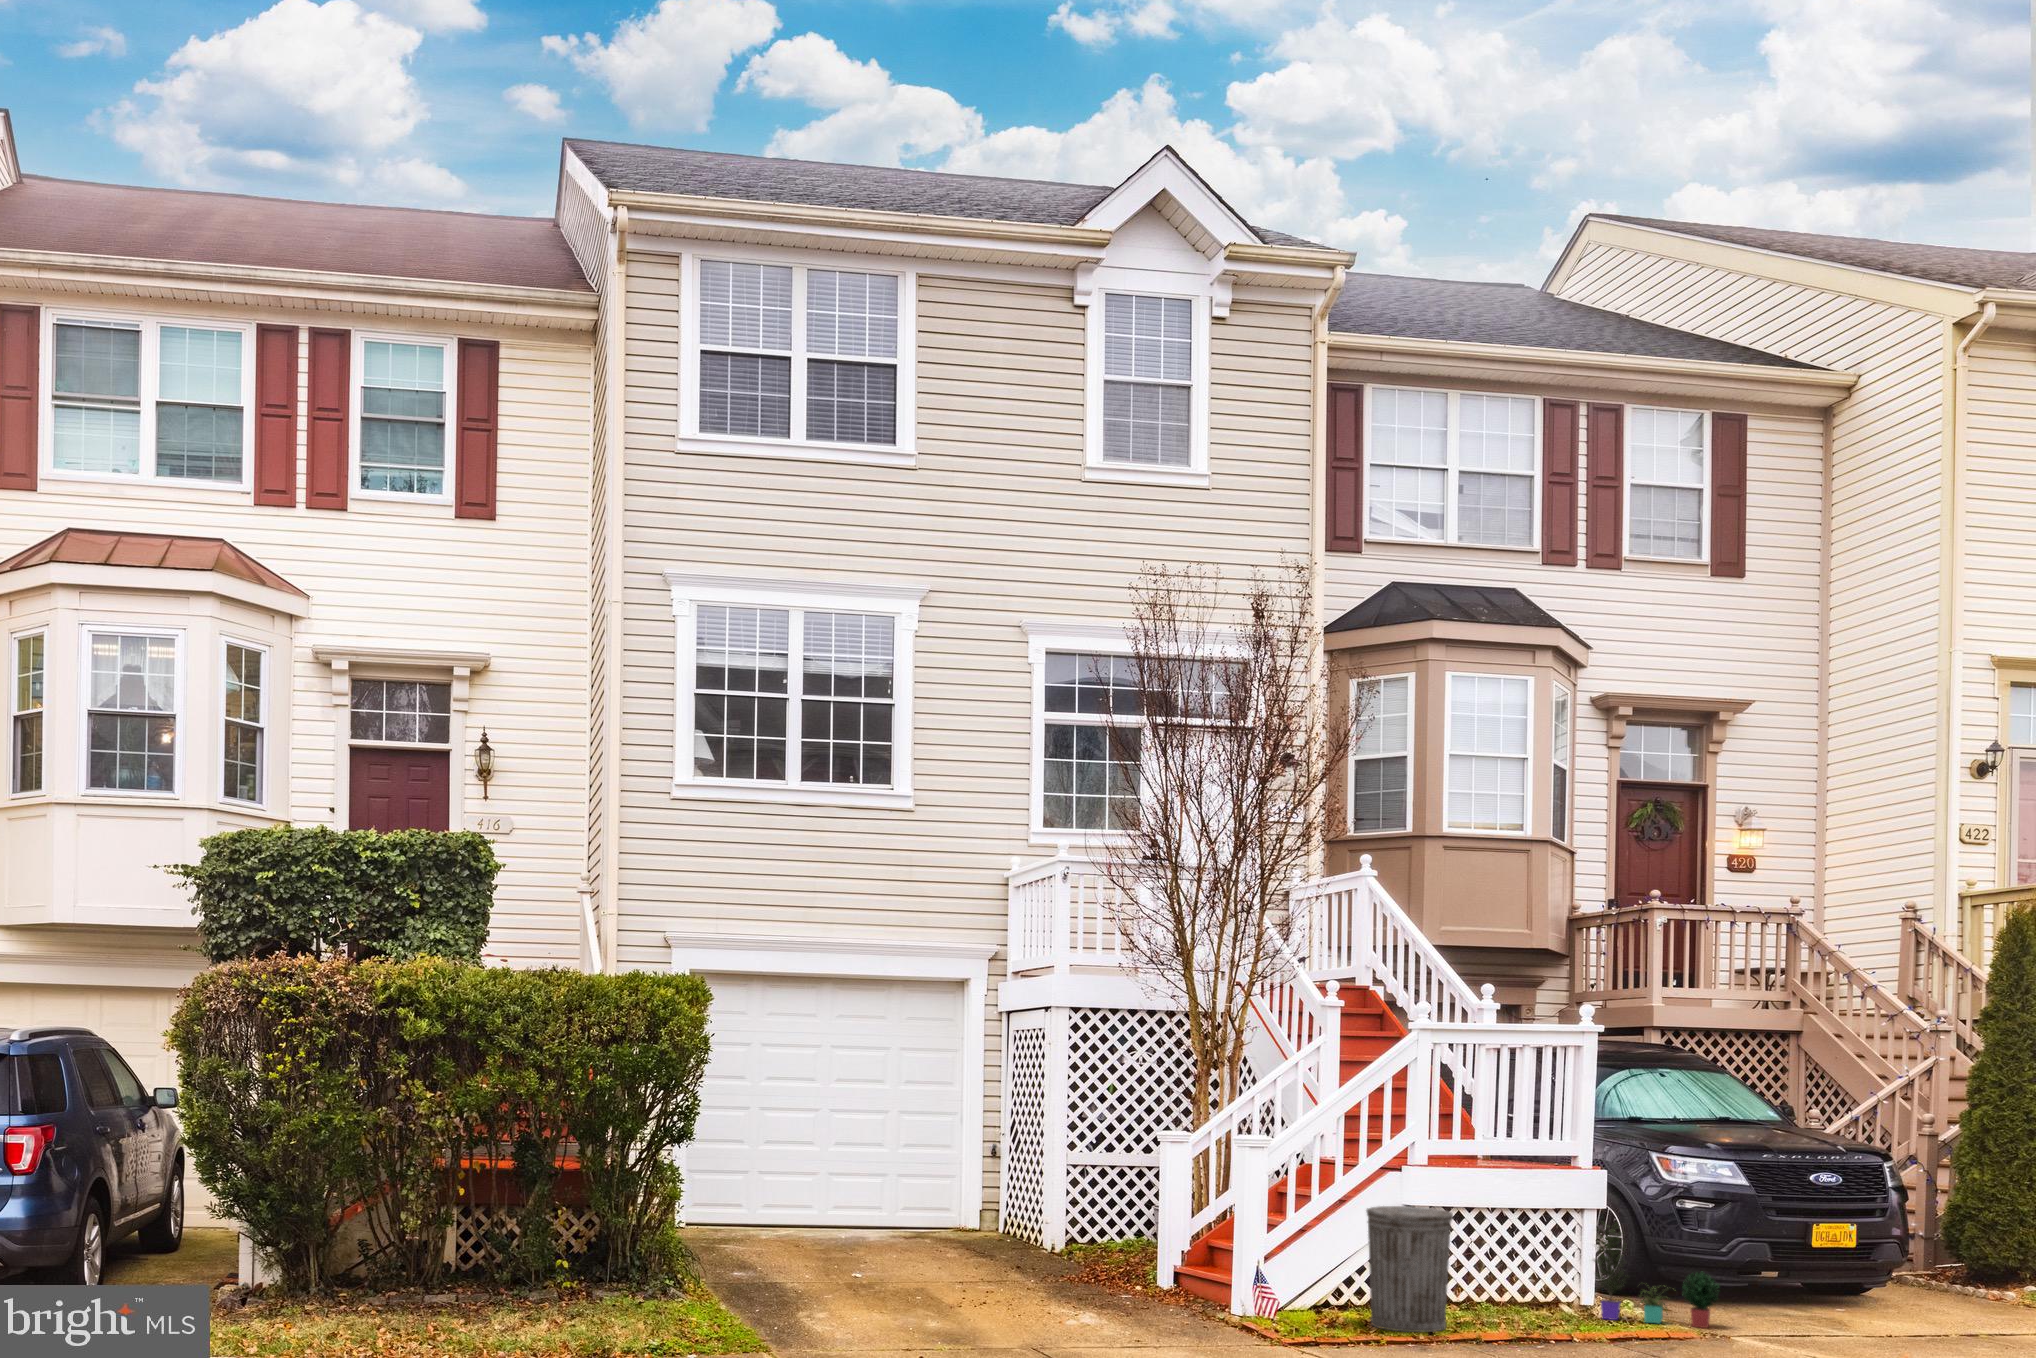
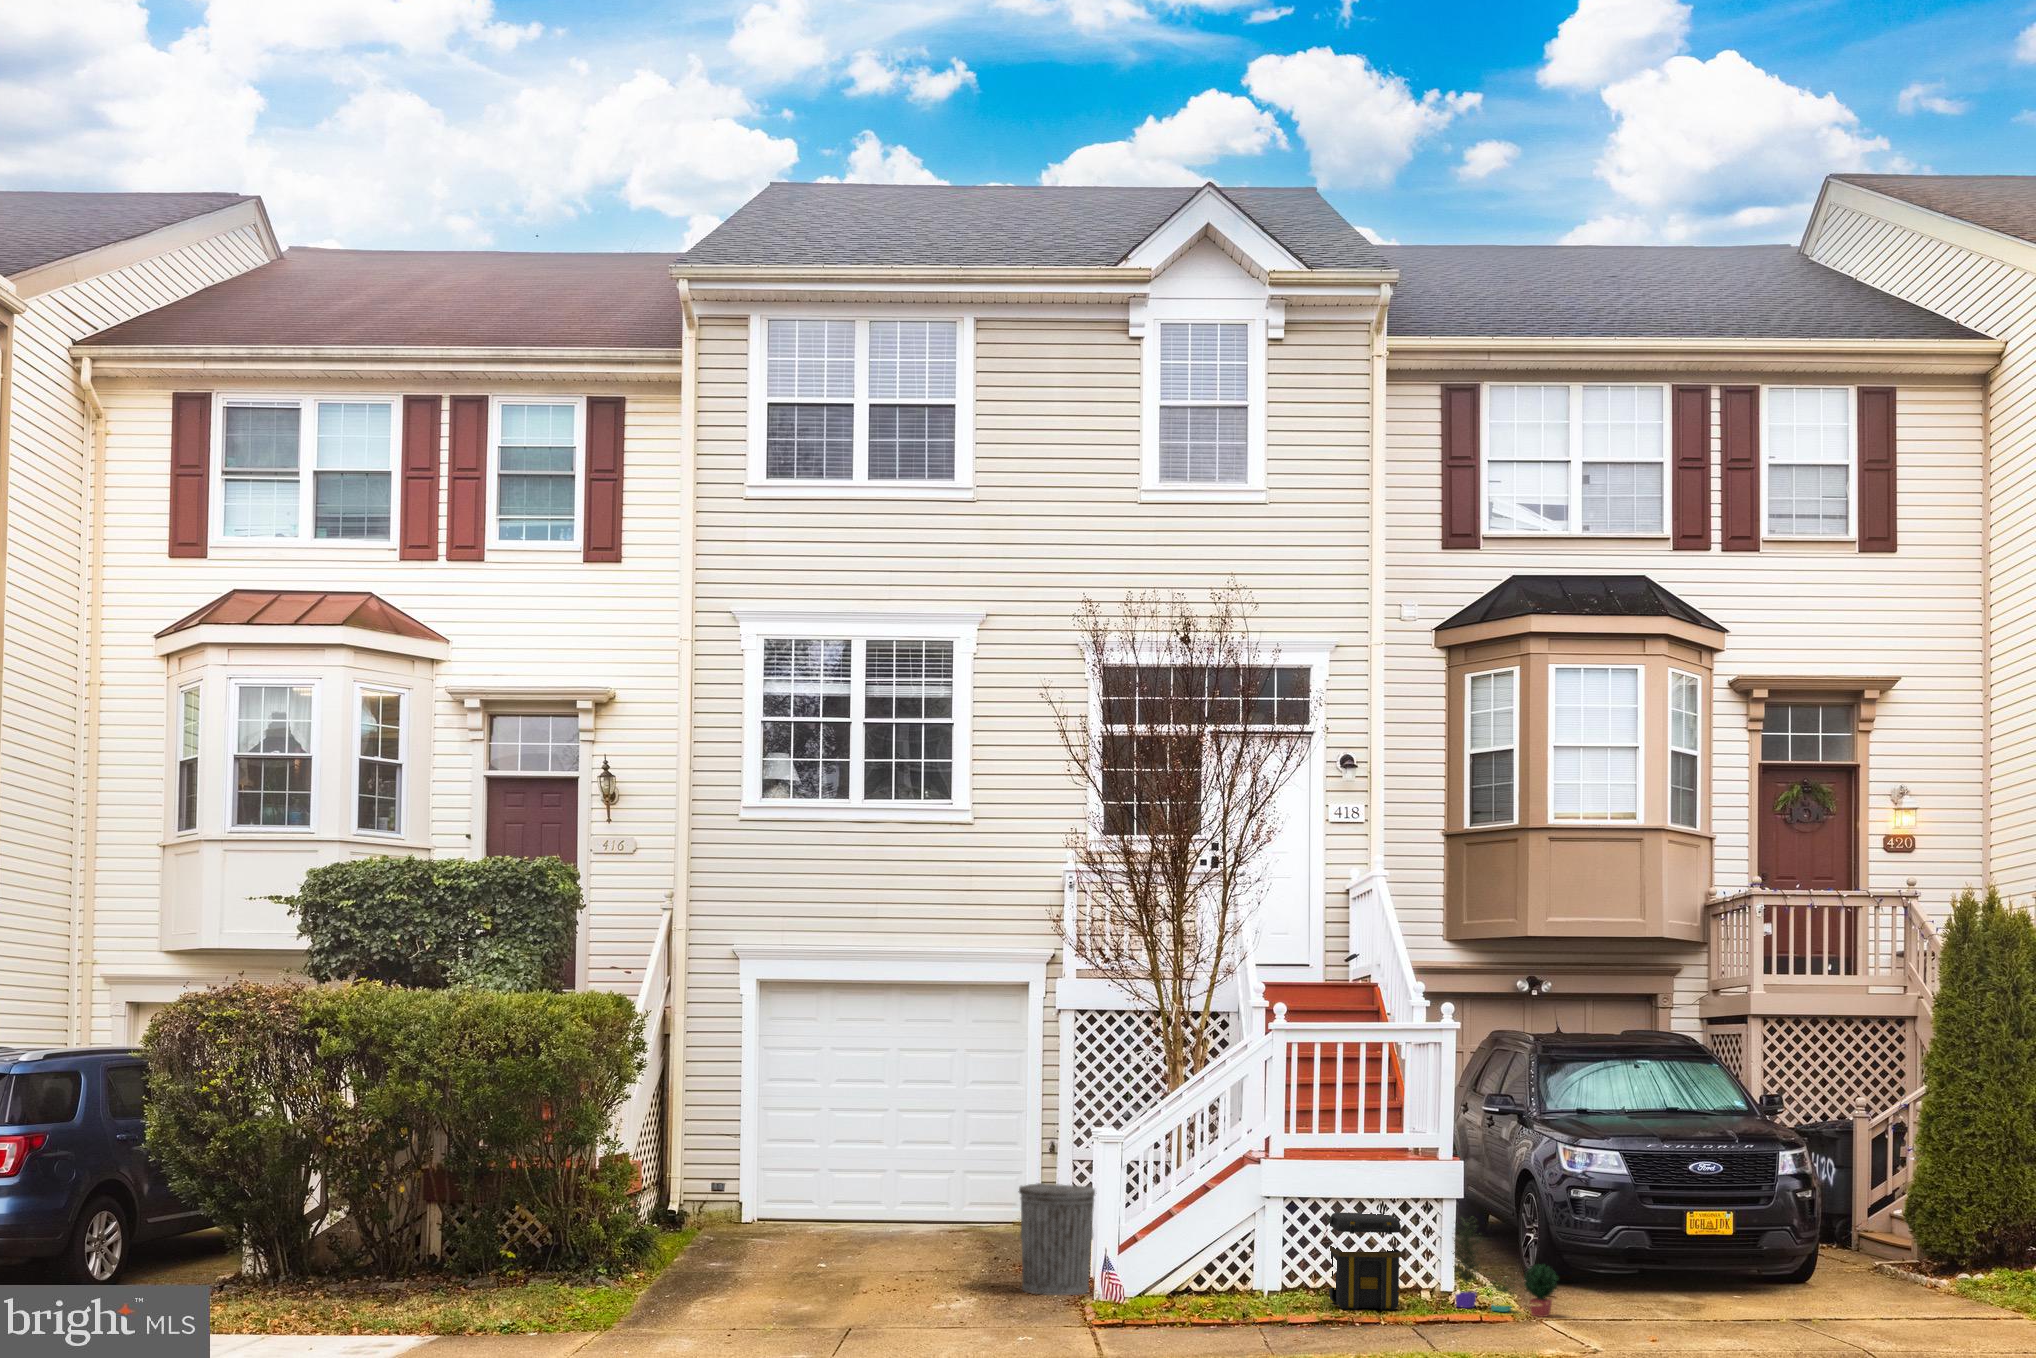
trash can: present [1366,1206,1453,1332] -> present [1019,1183,1095,1295]
toolbox: none [1474,1221,1564,1328] -> present [1328,1213,1401,1310]

